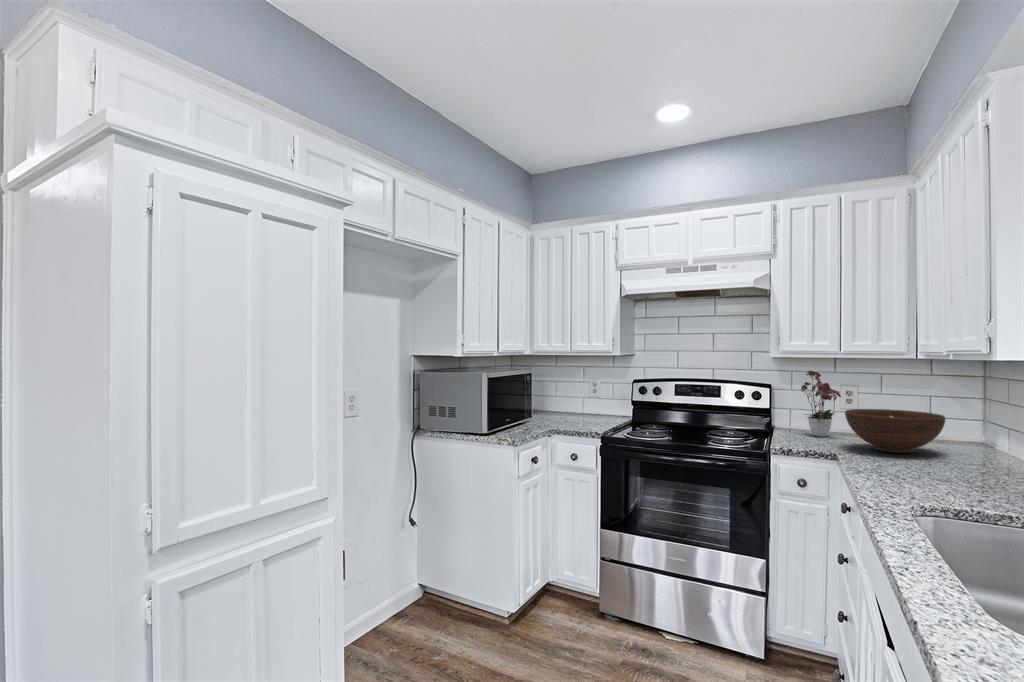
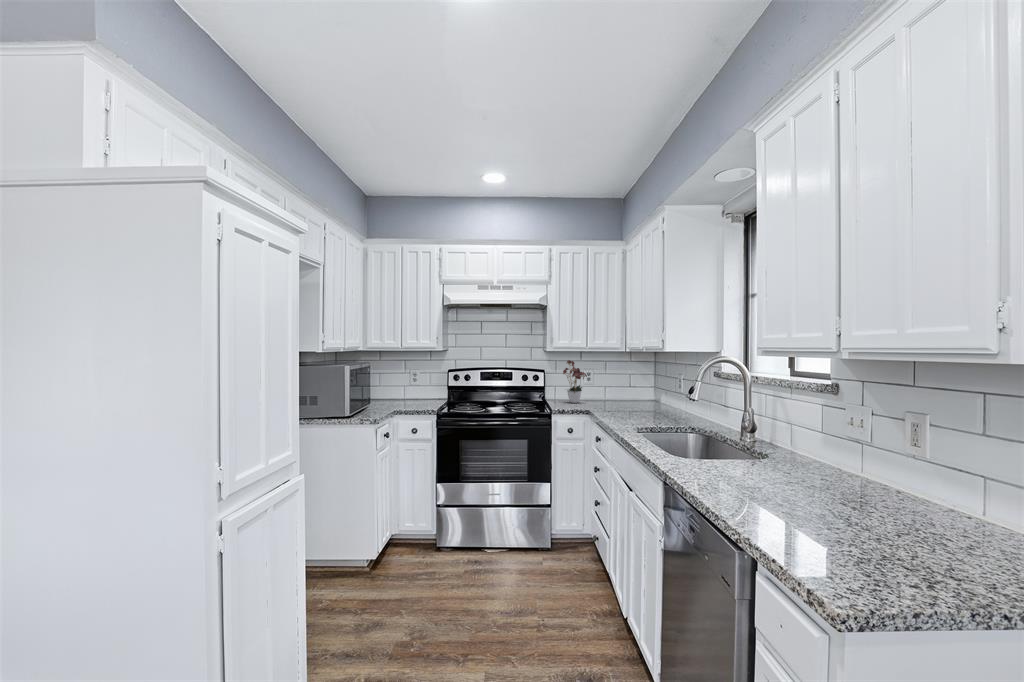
fruit bowl: present [845,409,945,453] -> none [593,383,643,408]

